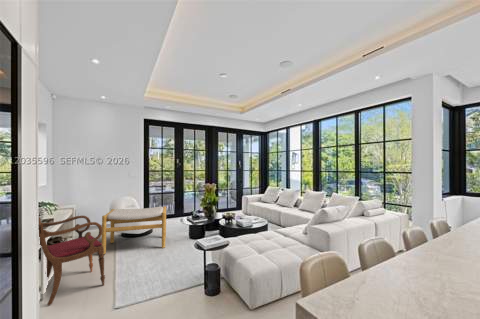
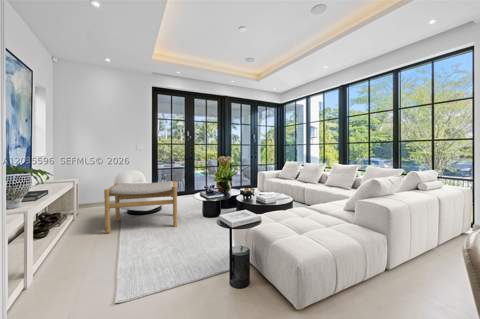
armchair: present [39,216,105,306] -> none [16,184,109,293]

